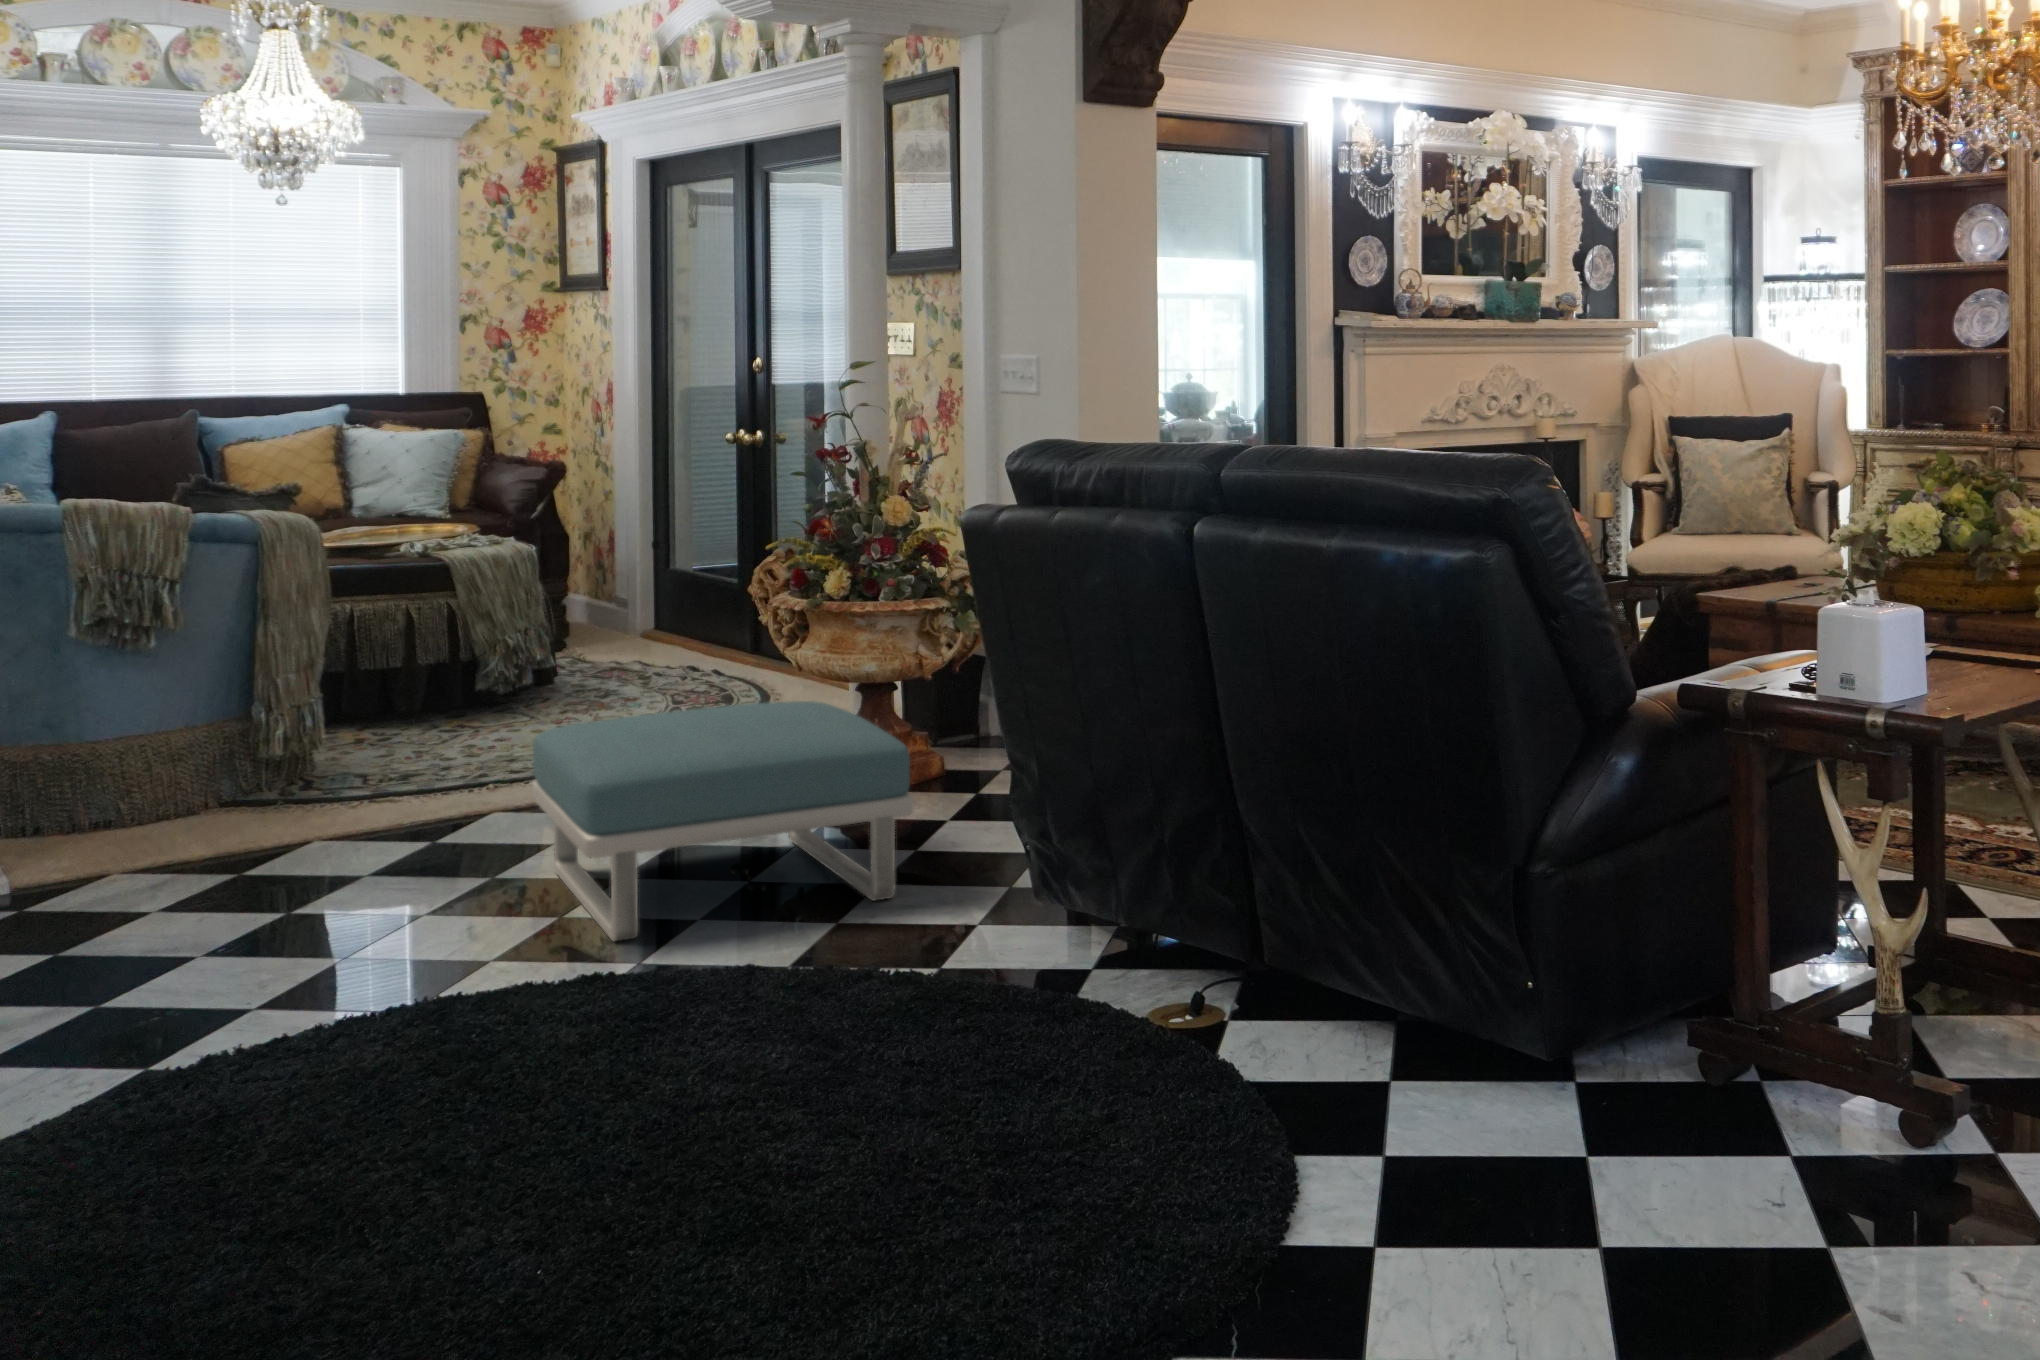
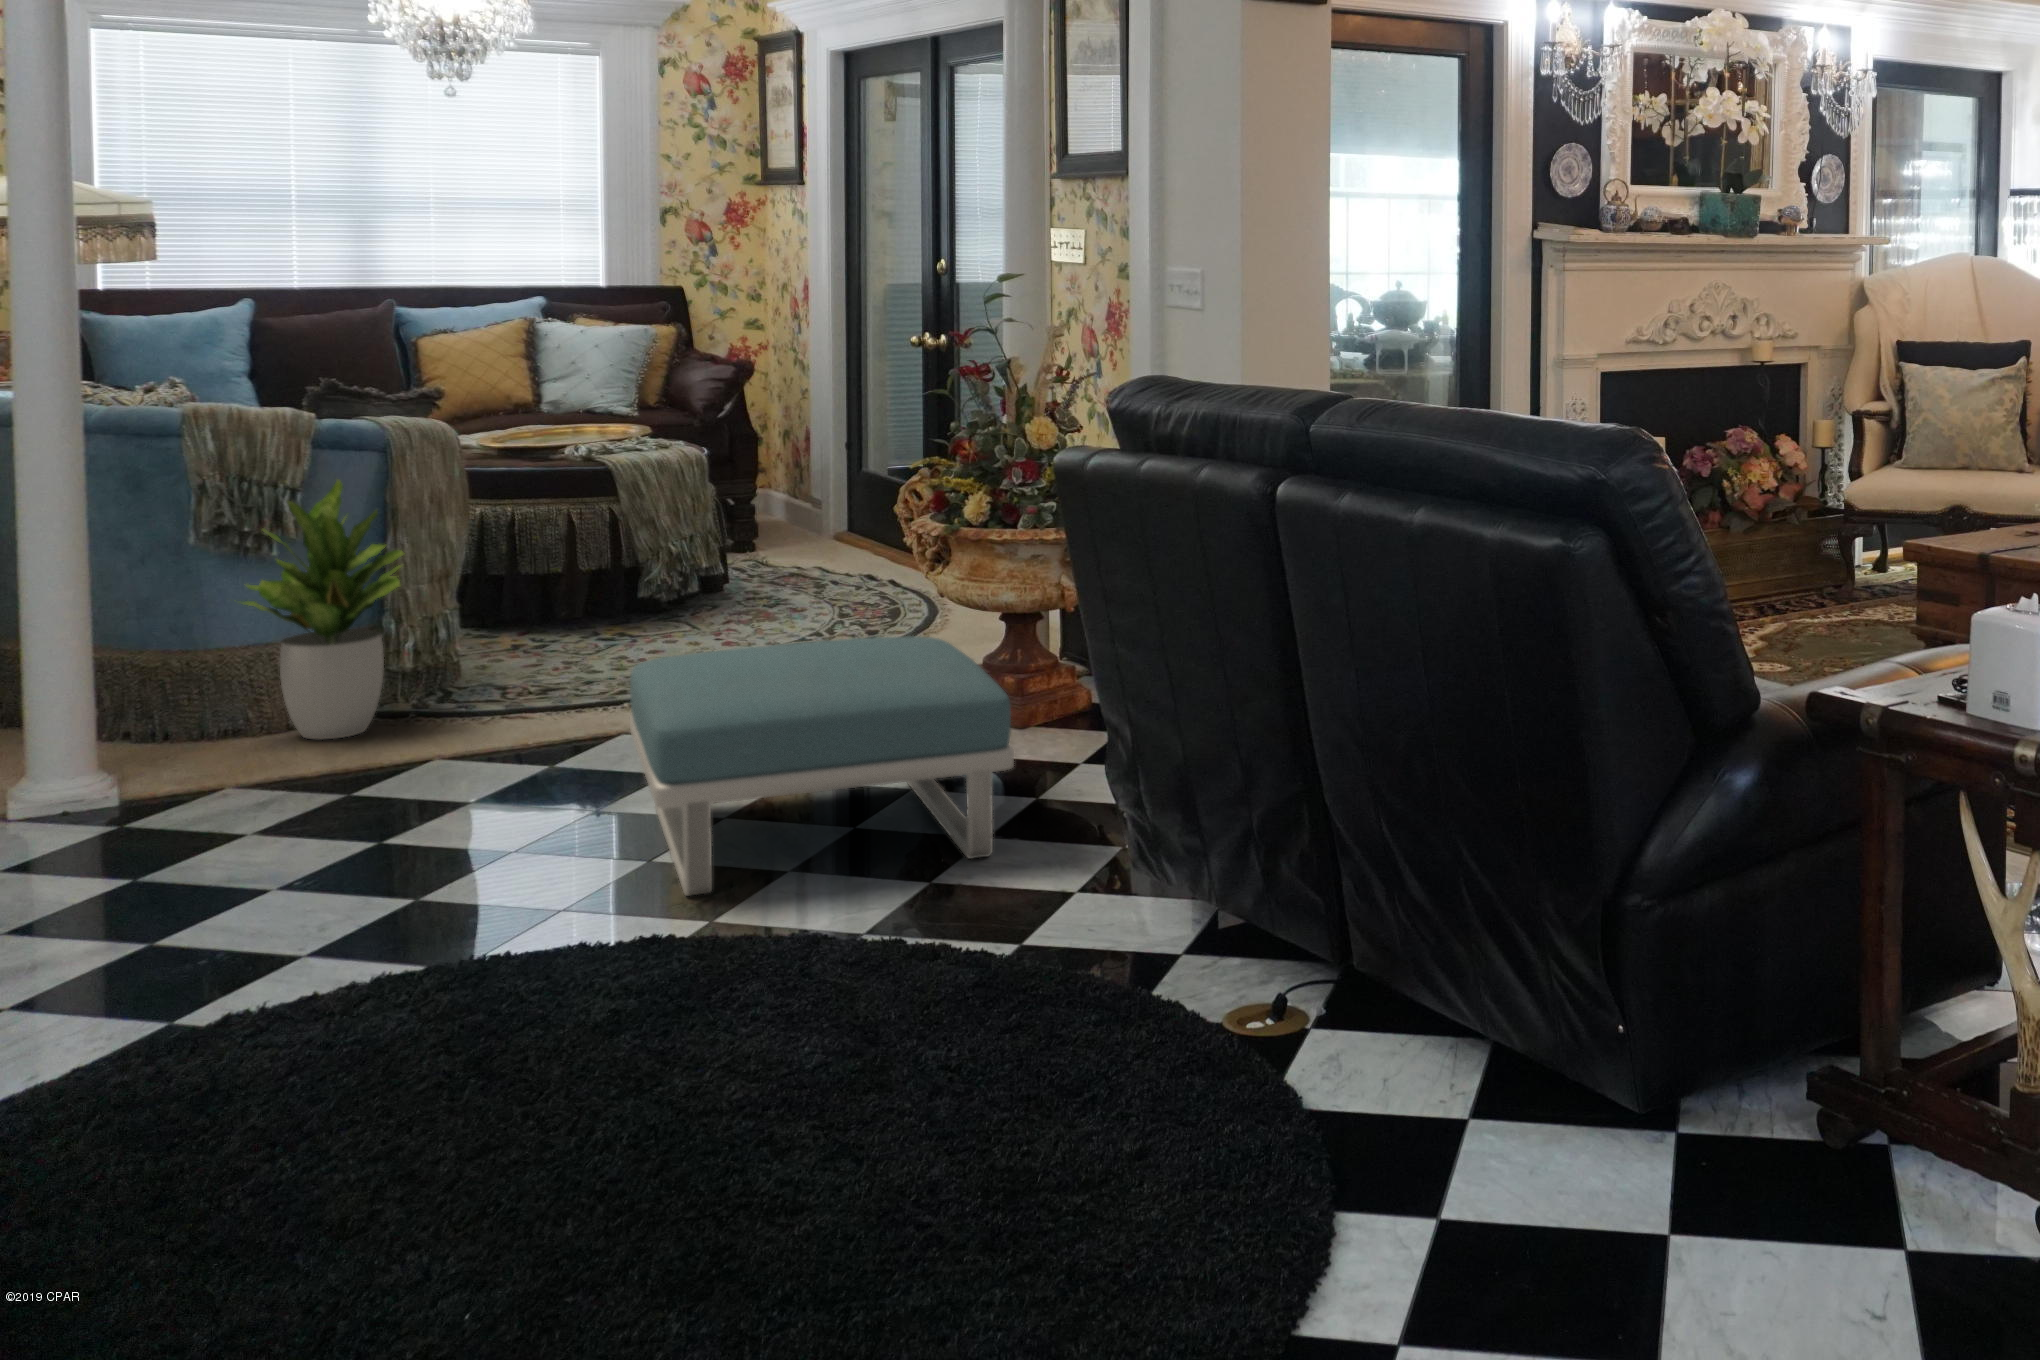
potted plant: none [102,572,279,828] -> present [242,480,405,740]

